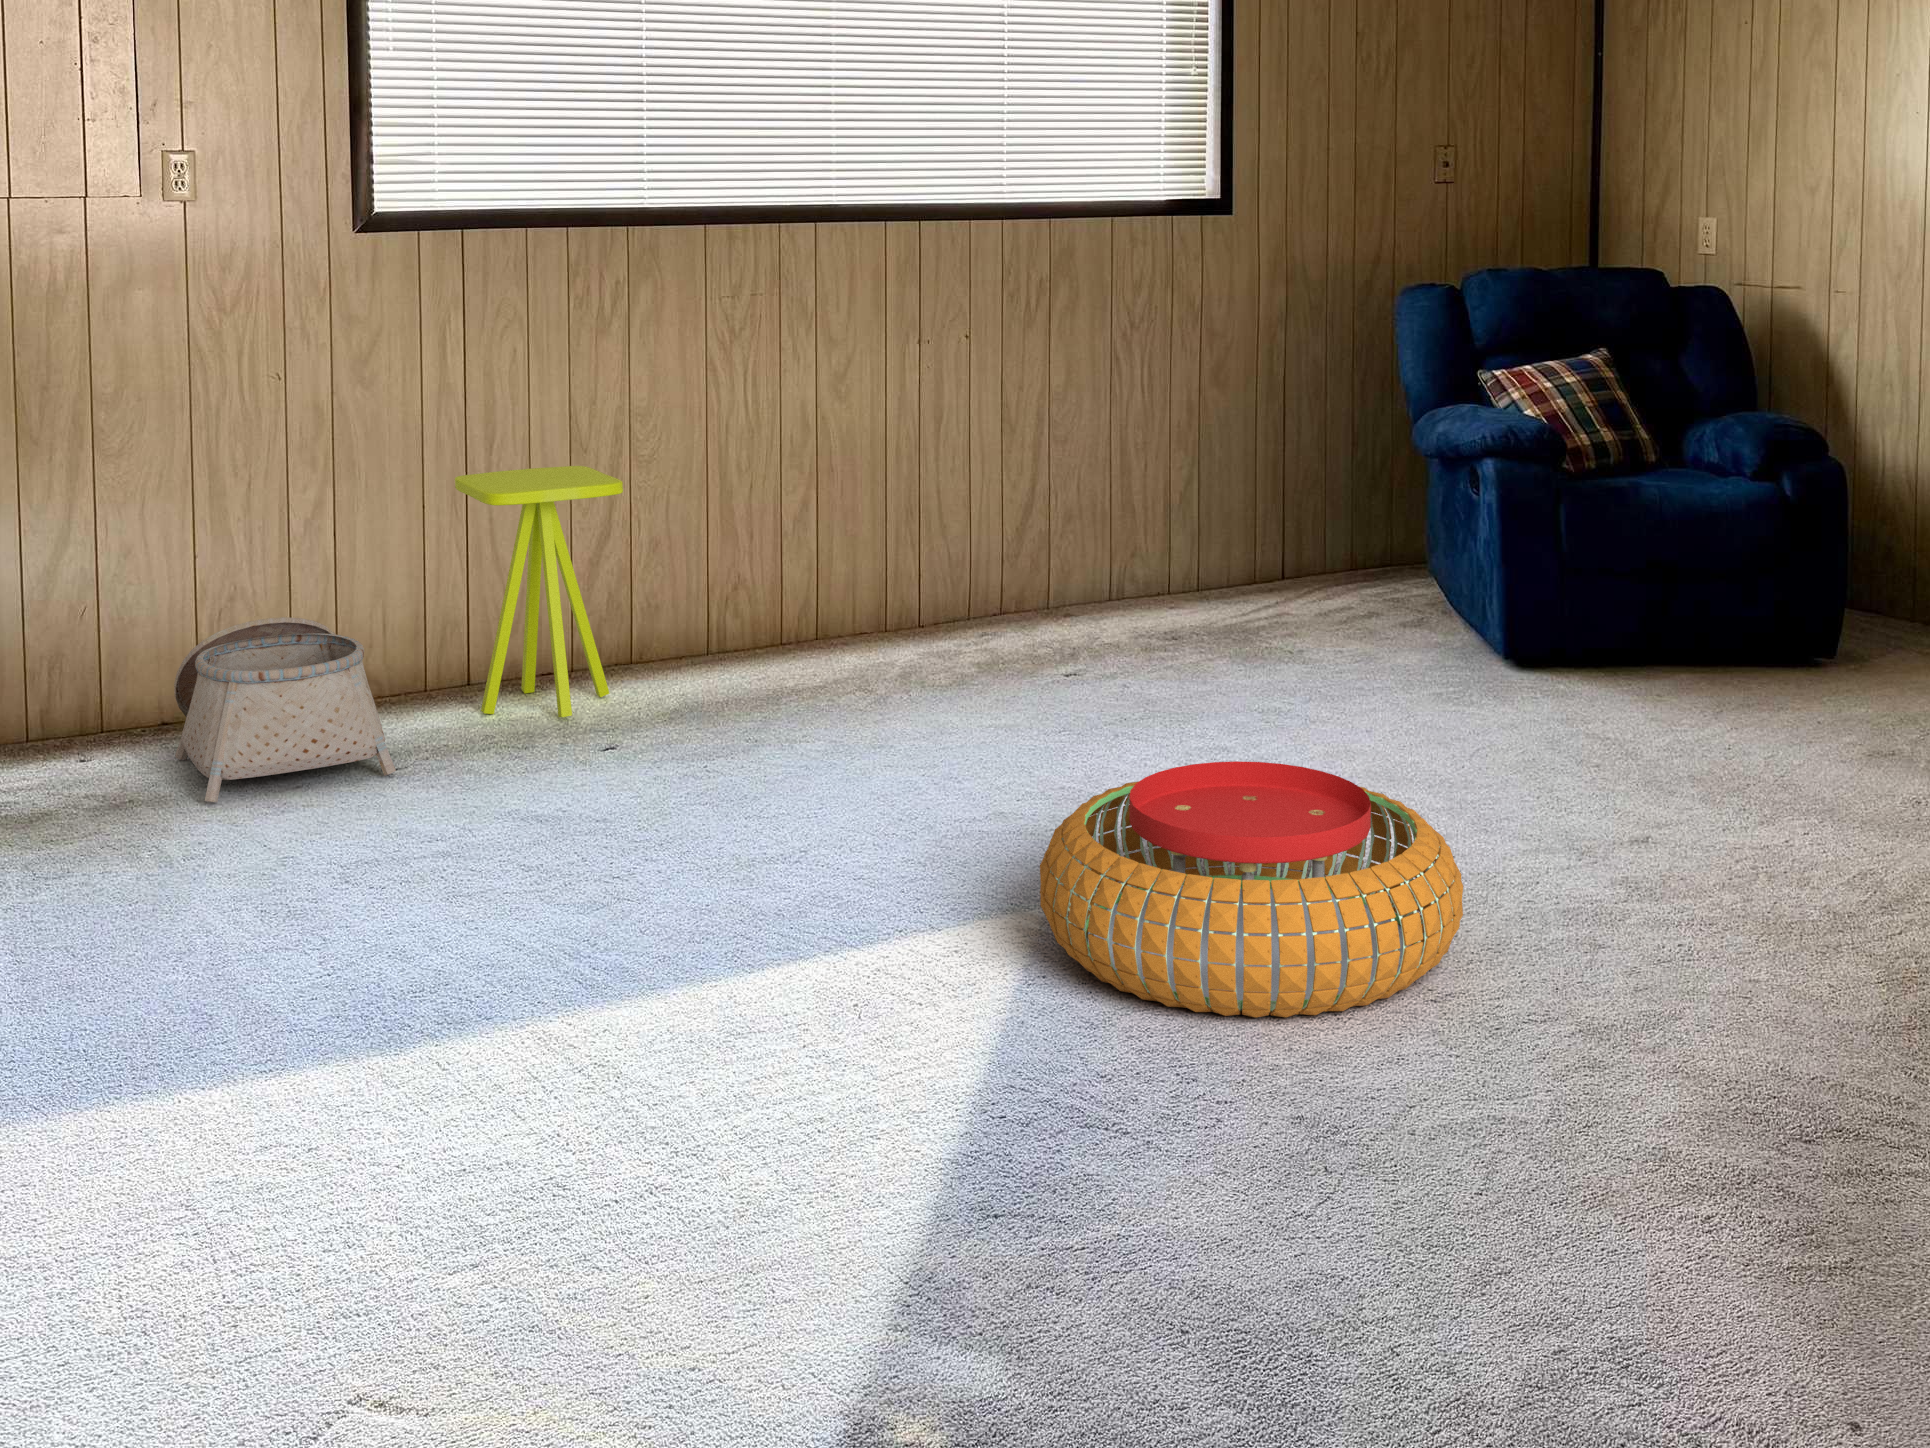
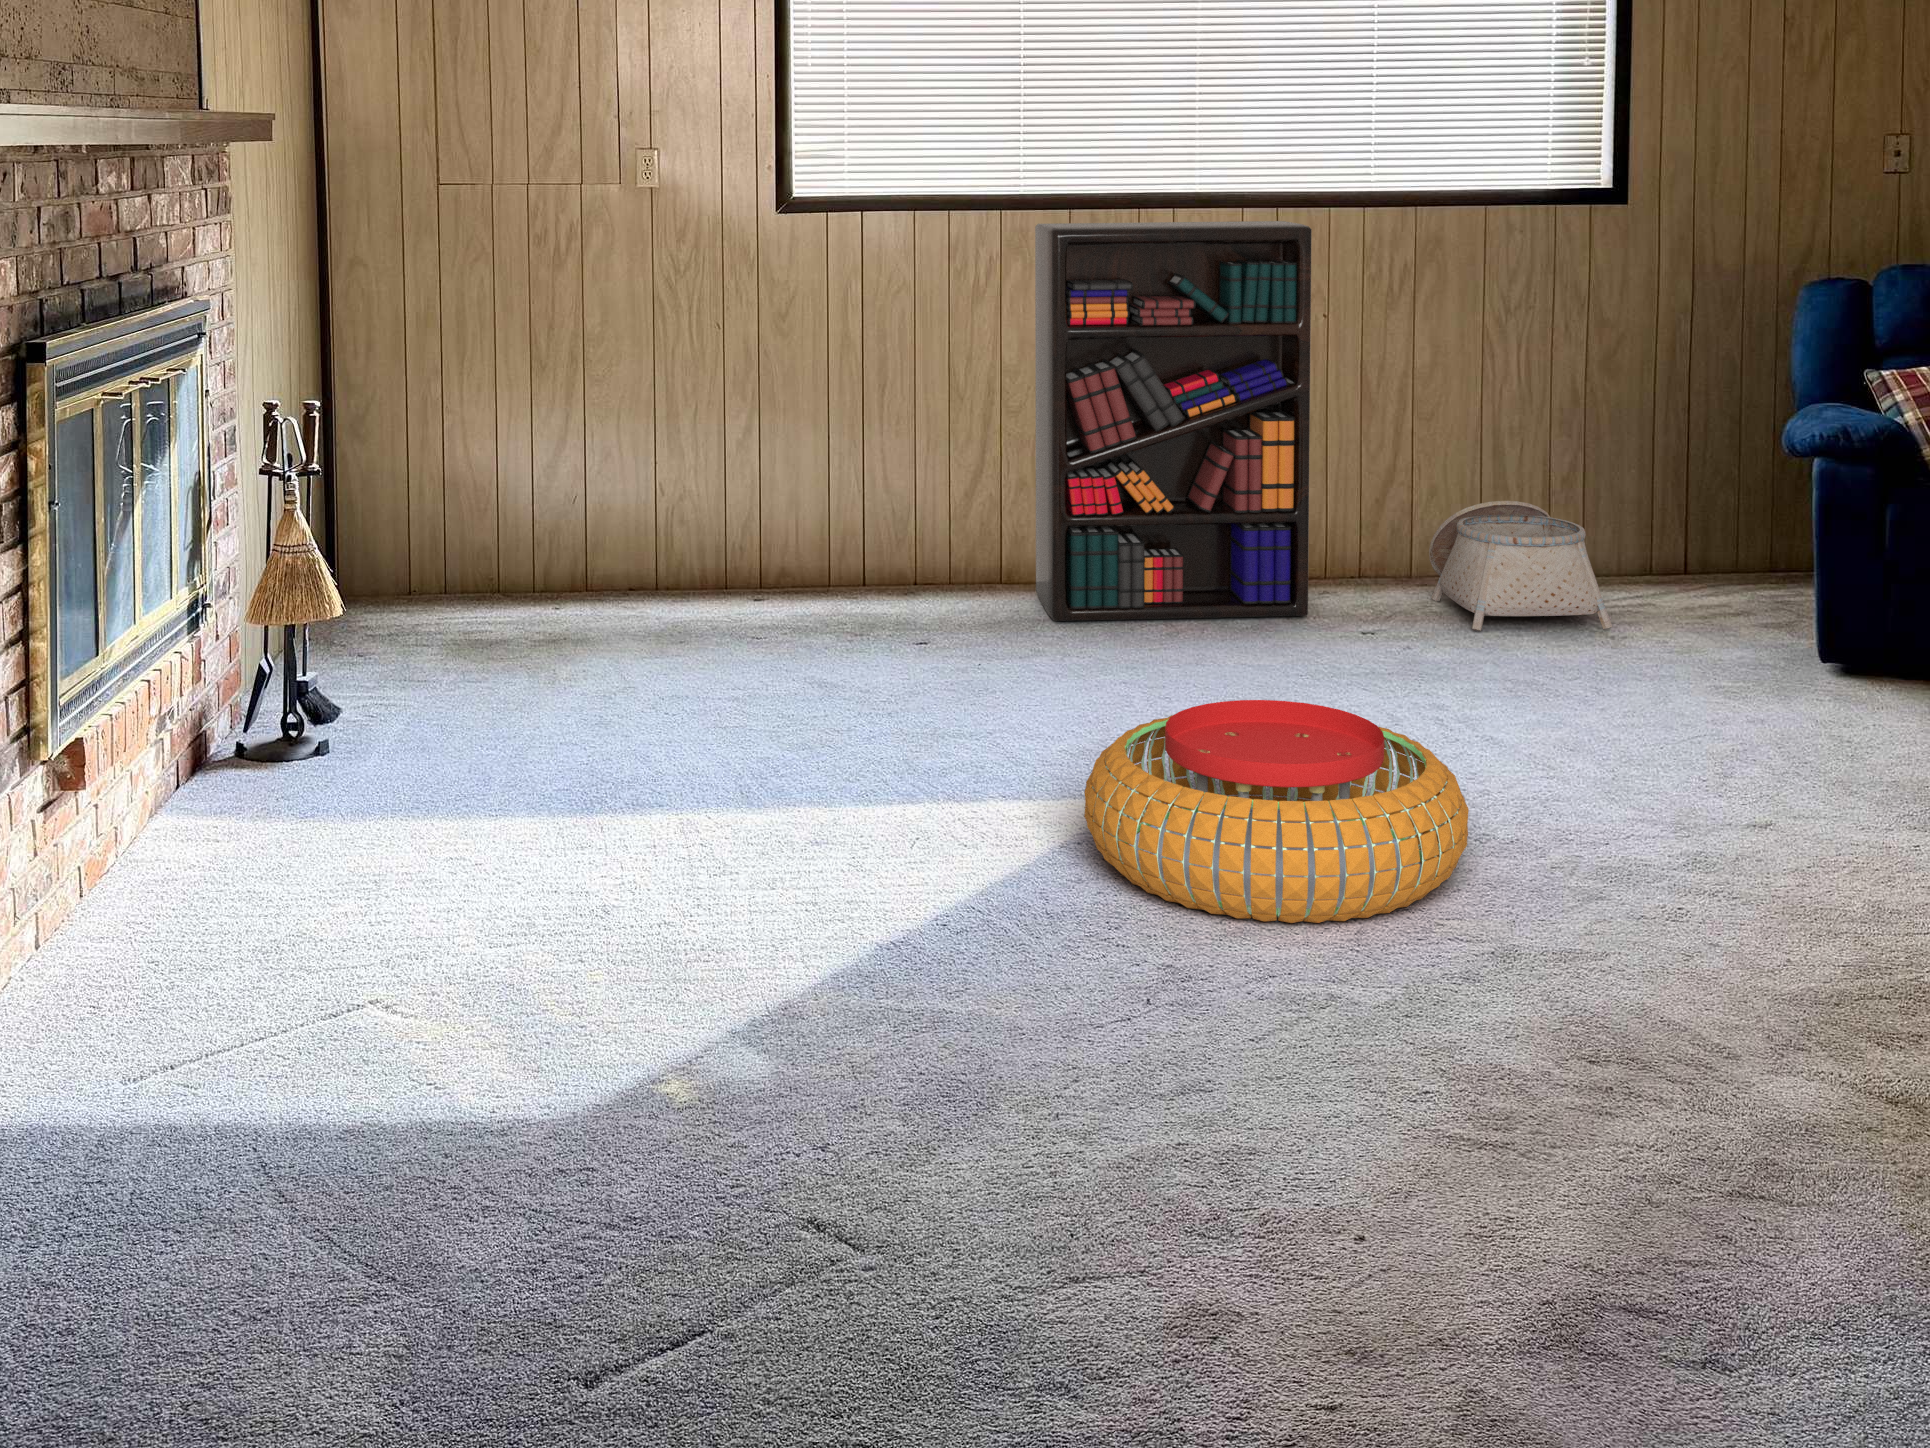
bookshelf: none [671,235,992,701] -> present [1035,221,1312,621]
side table: present [455,466,623,717] -> none [845,410,966,617]
basket: present [174,617,396,802] -> present [1429,501,1612,631]

